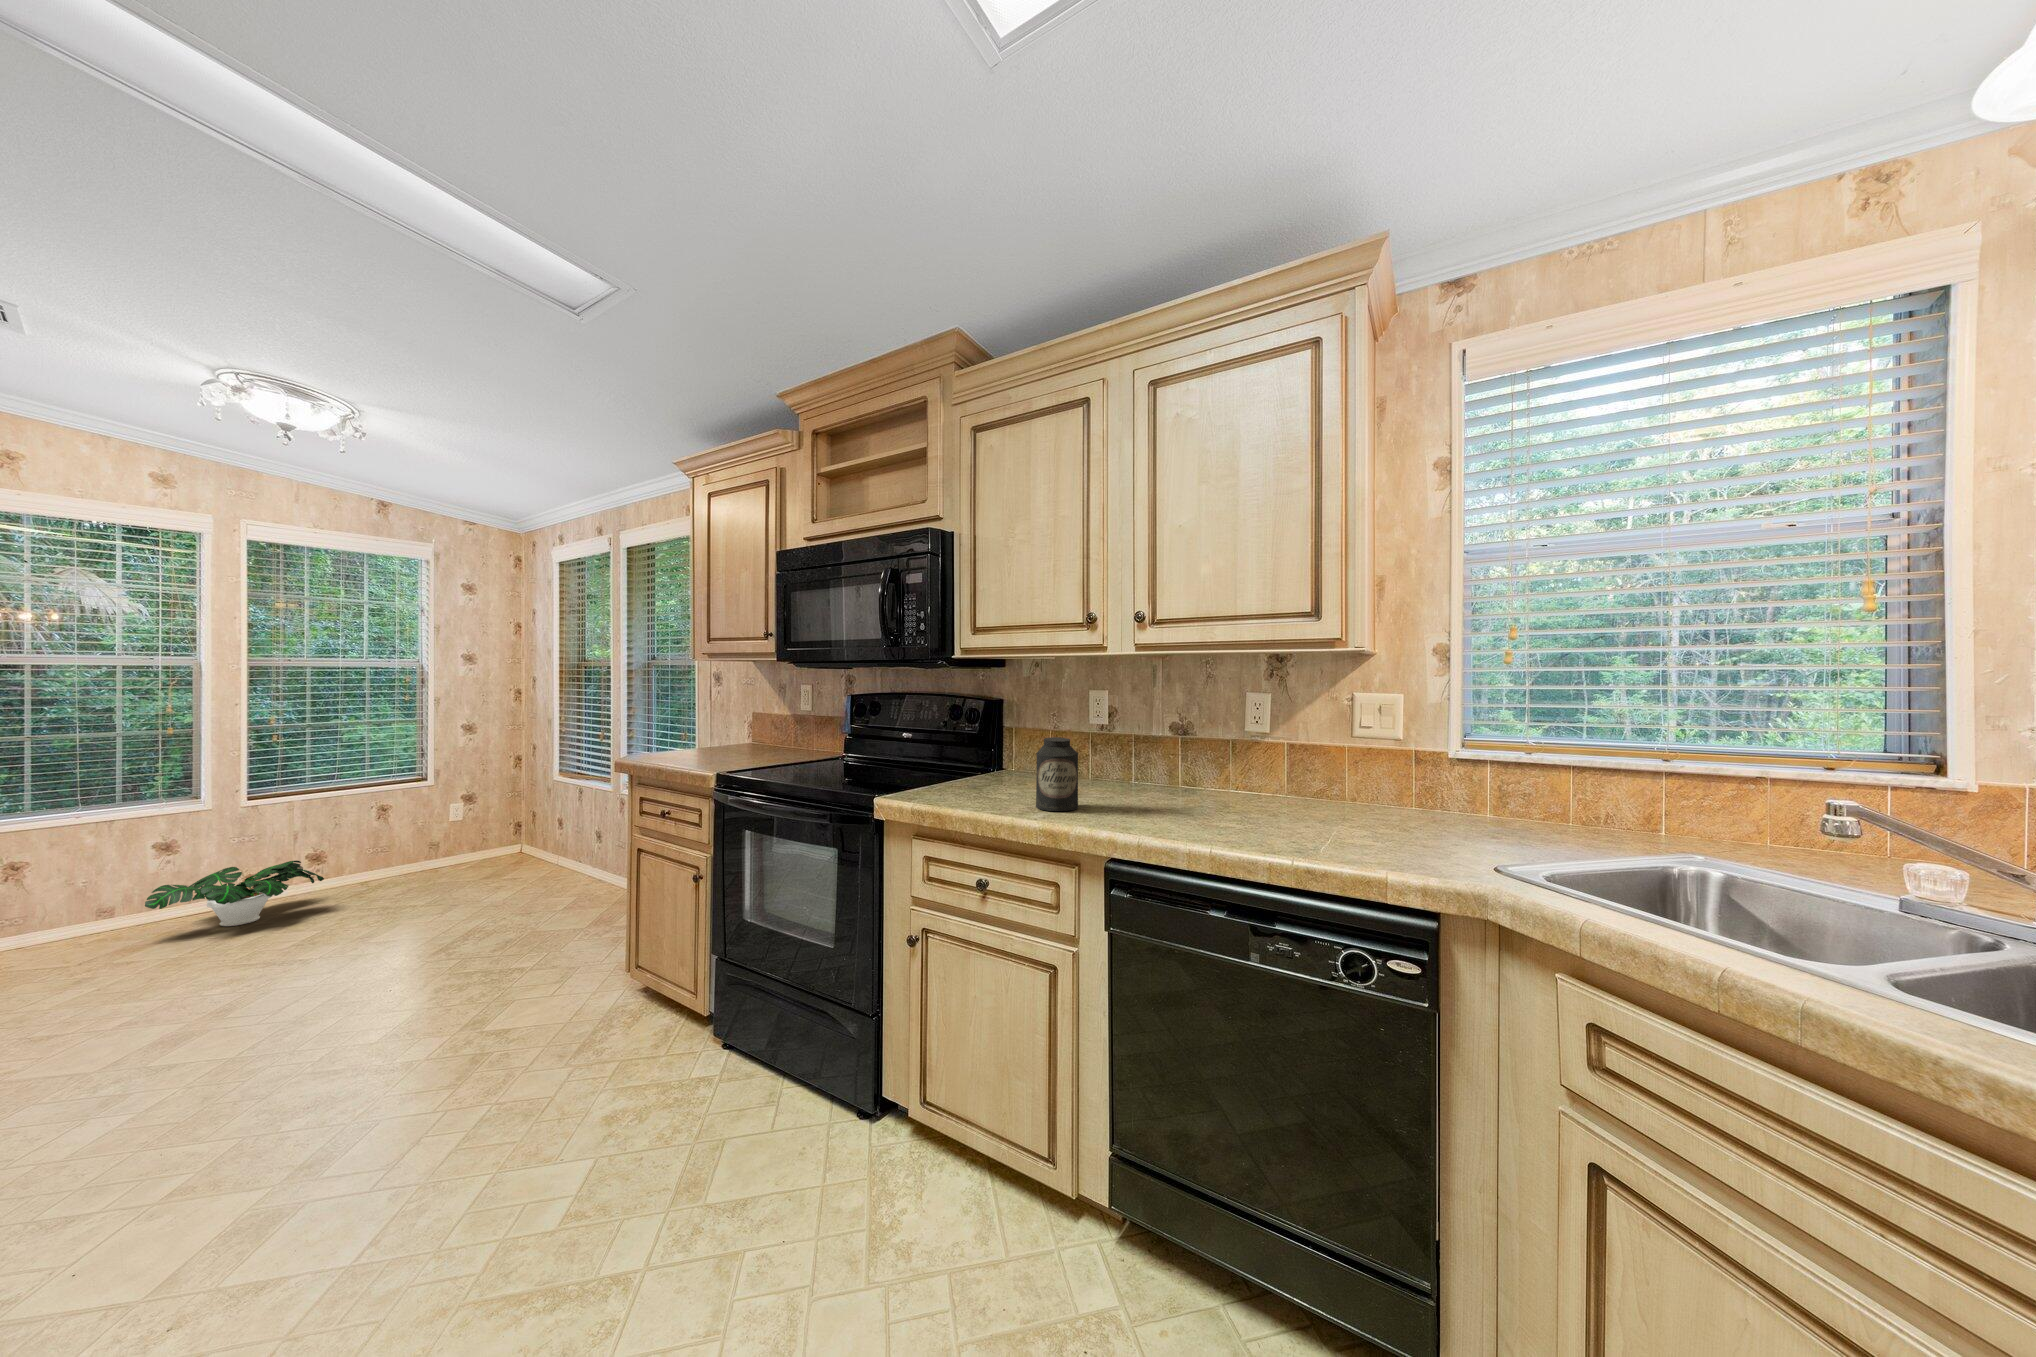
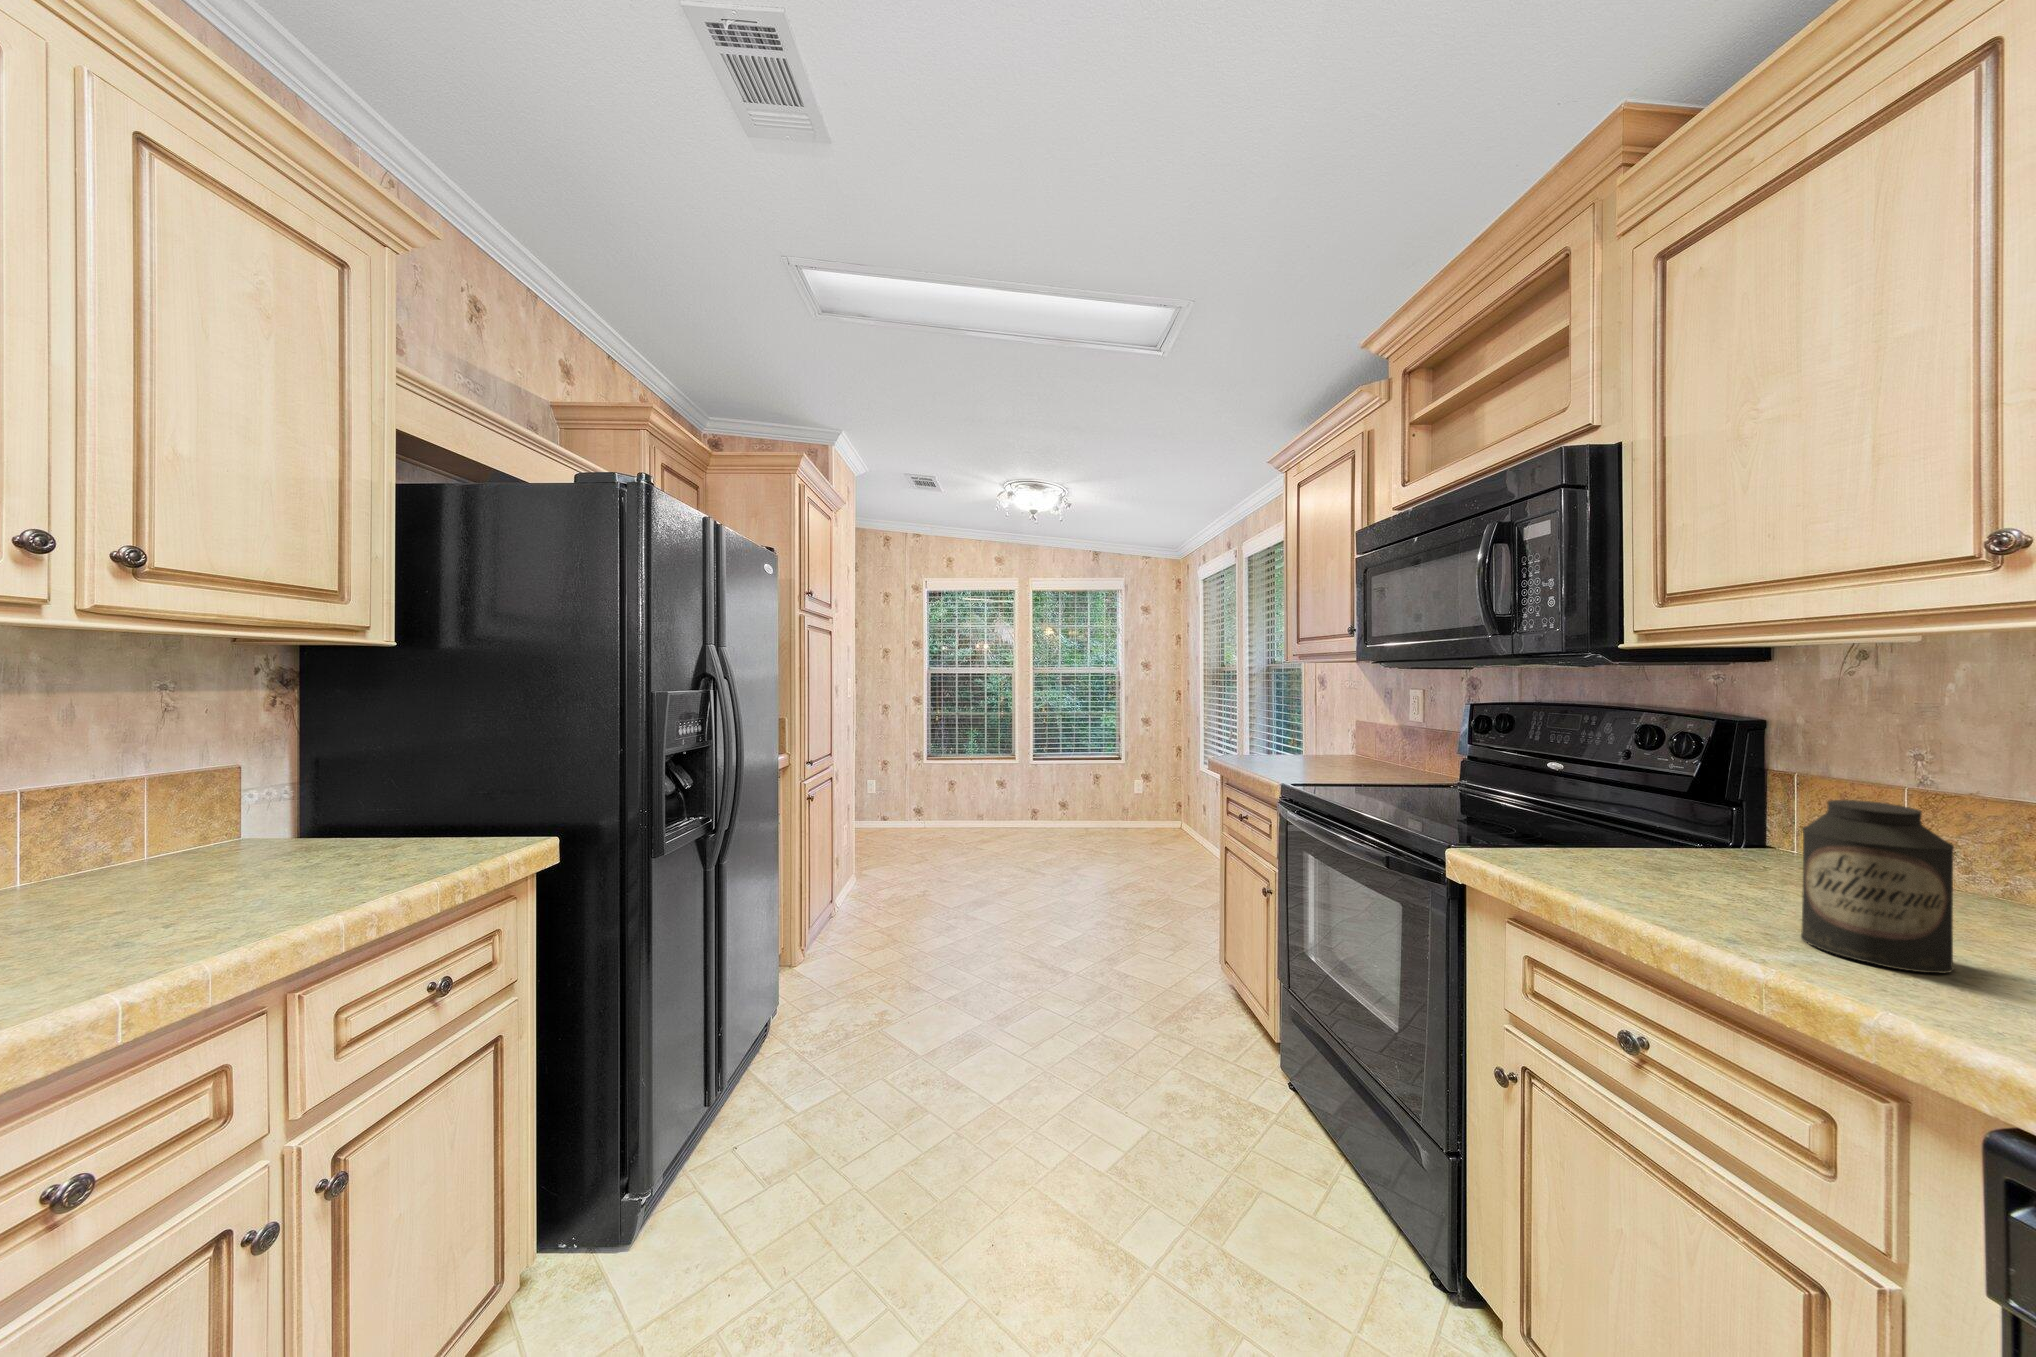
potted plant: present [145,860,324,926] -> none [985,801,1060,839]

